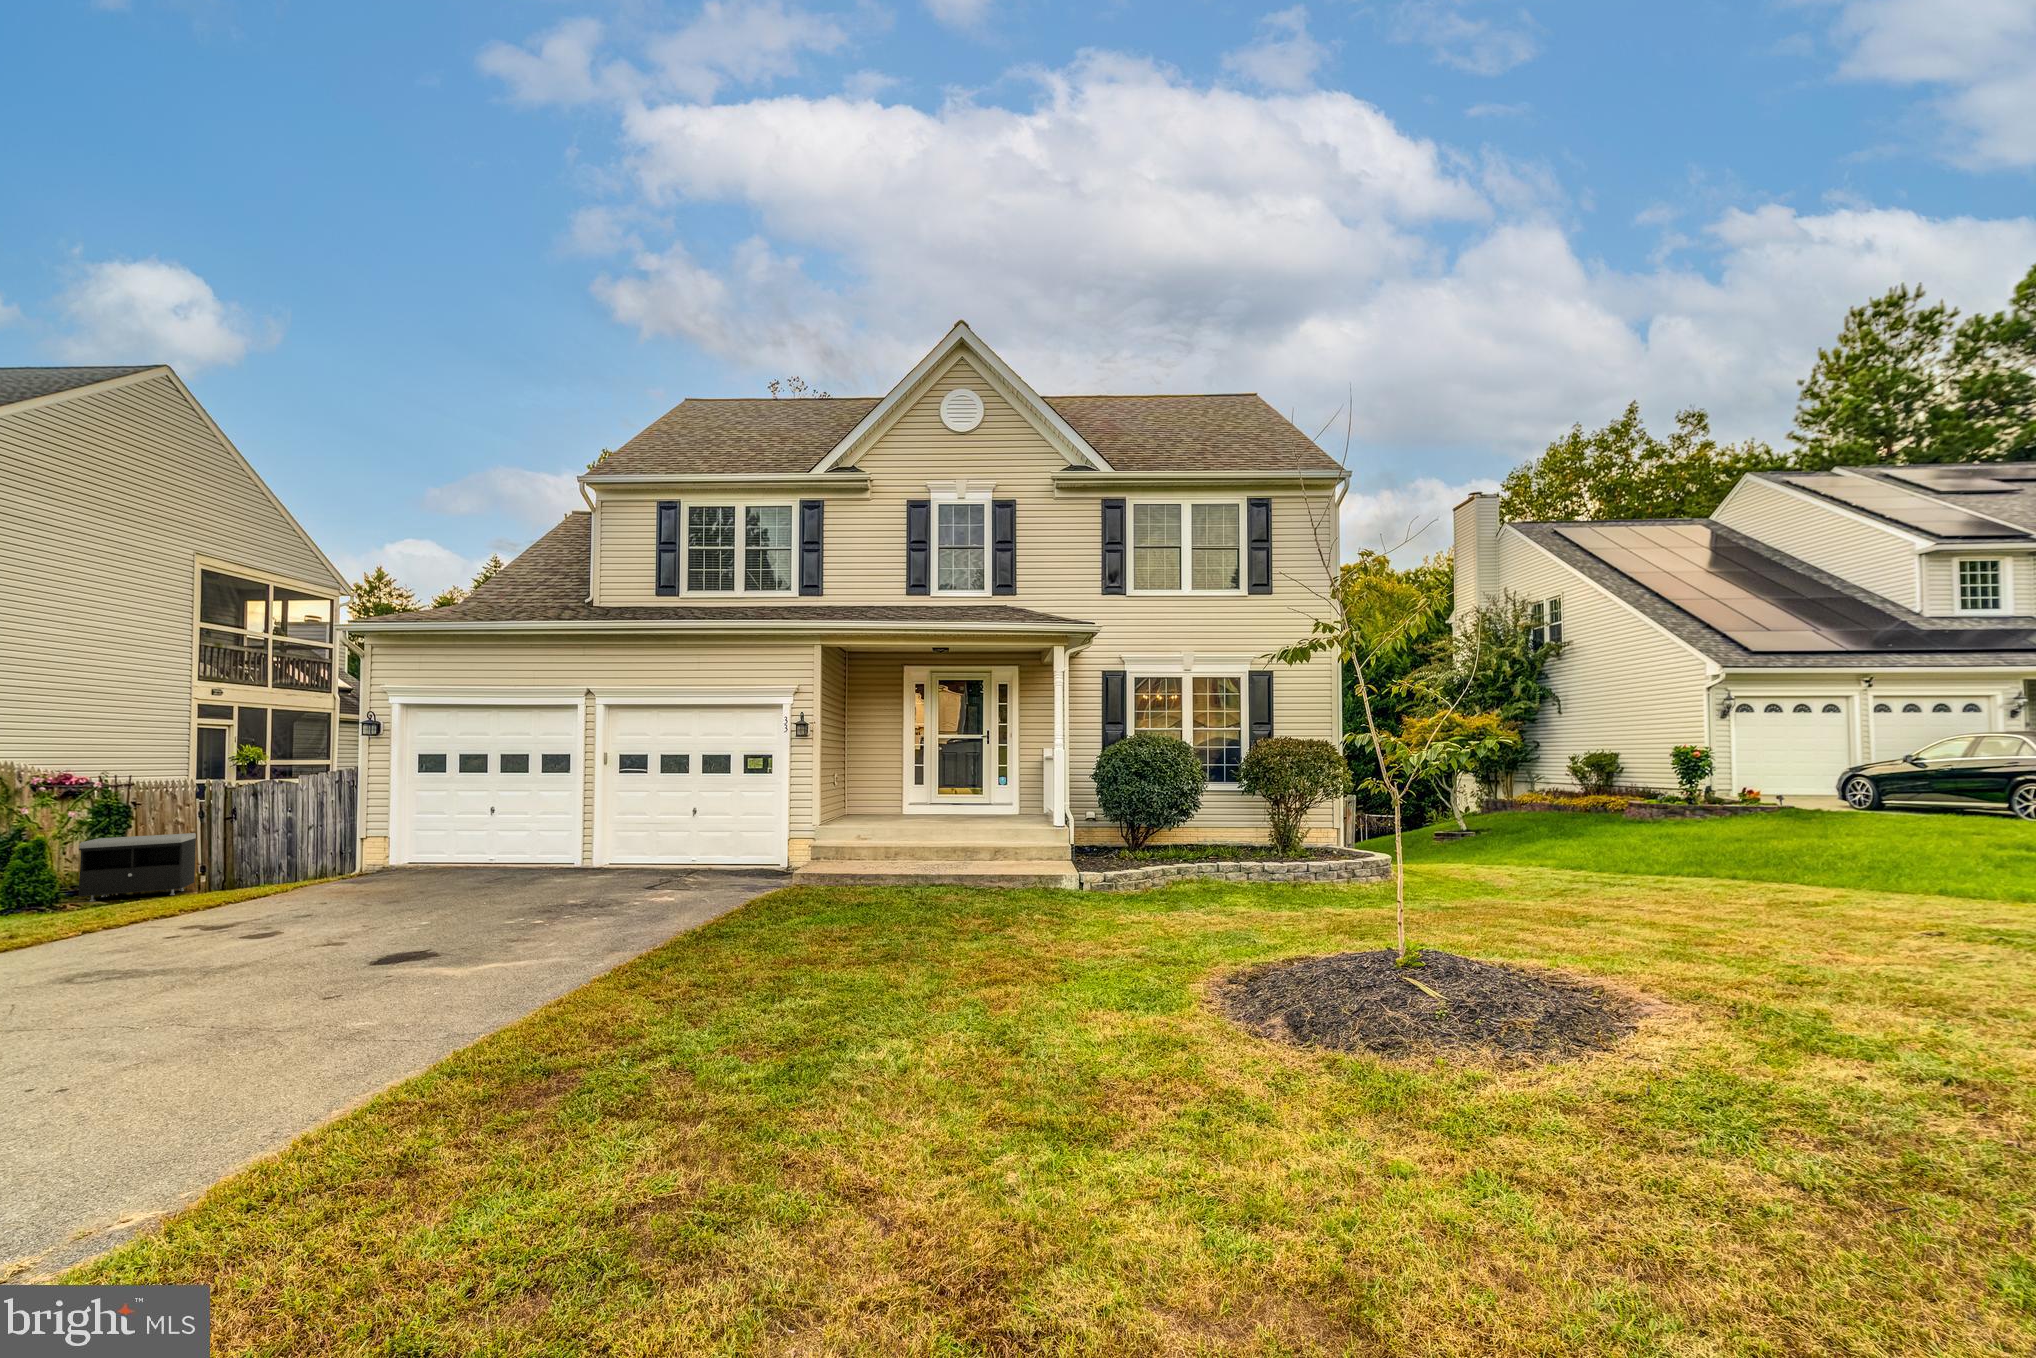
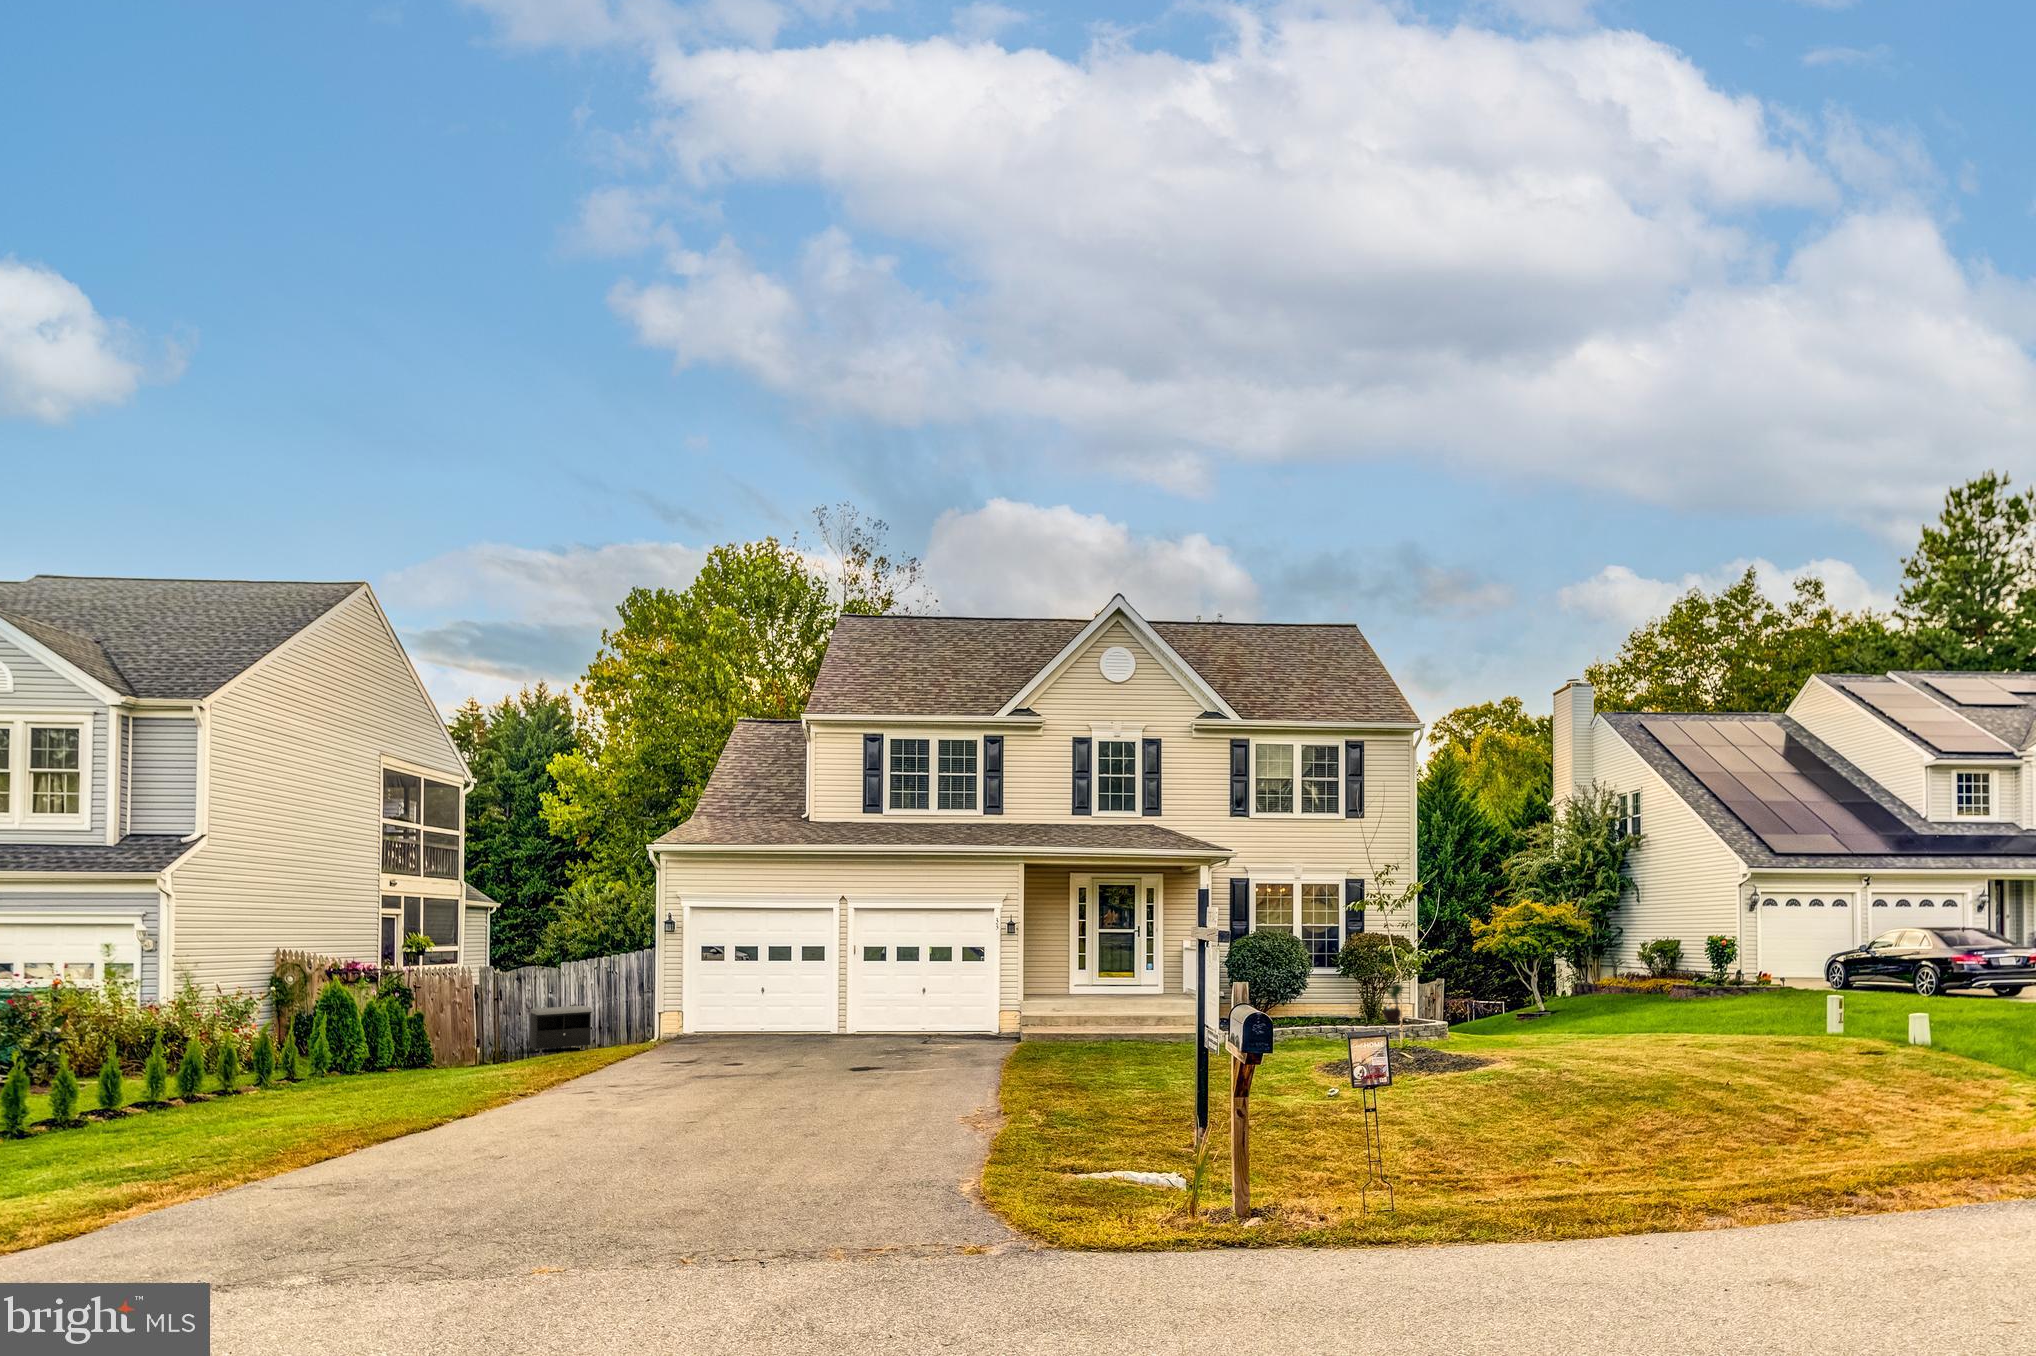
potted tree: none [1295,796,1327,850] -> present [1383,983,1403,1022]

